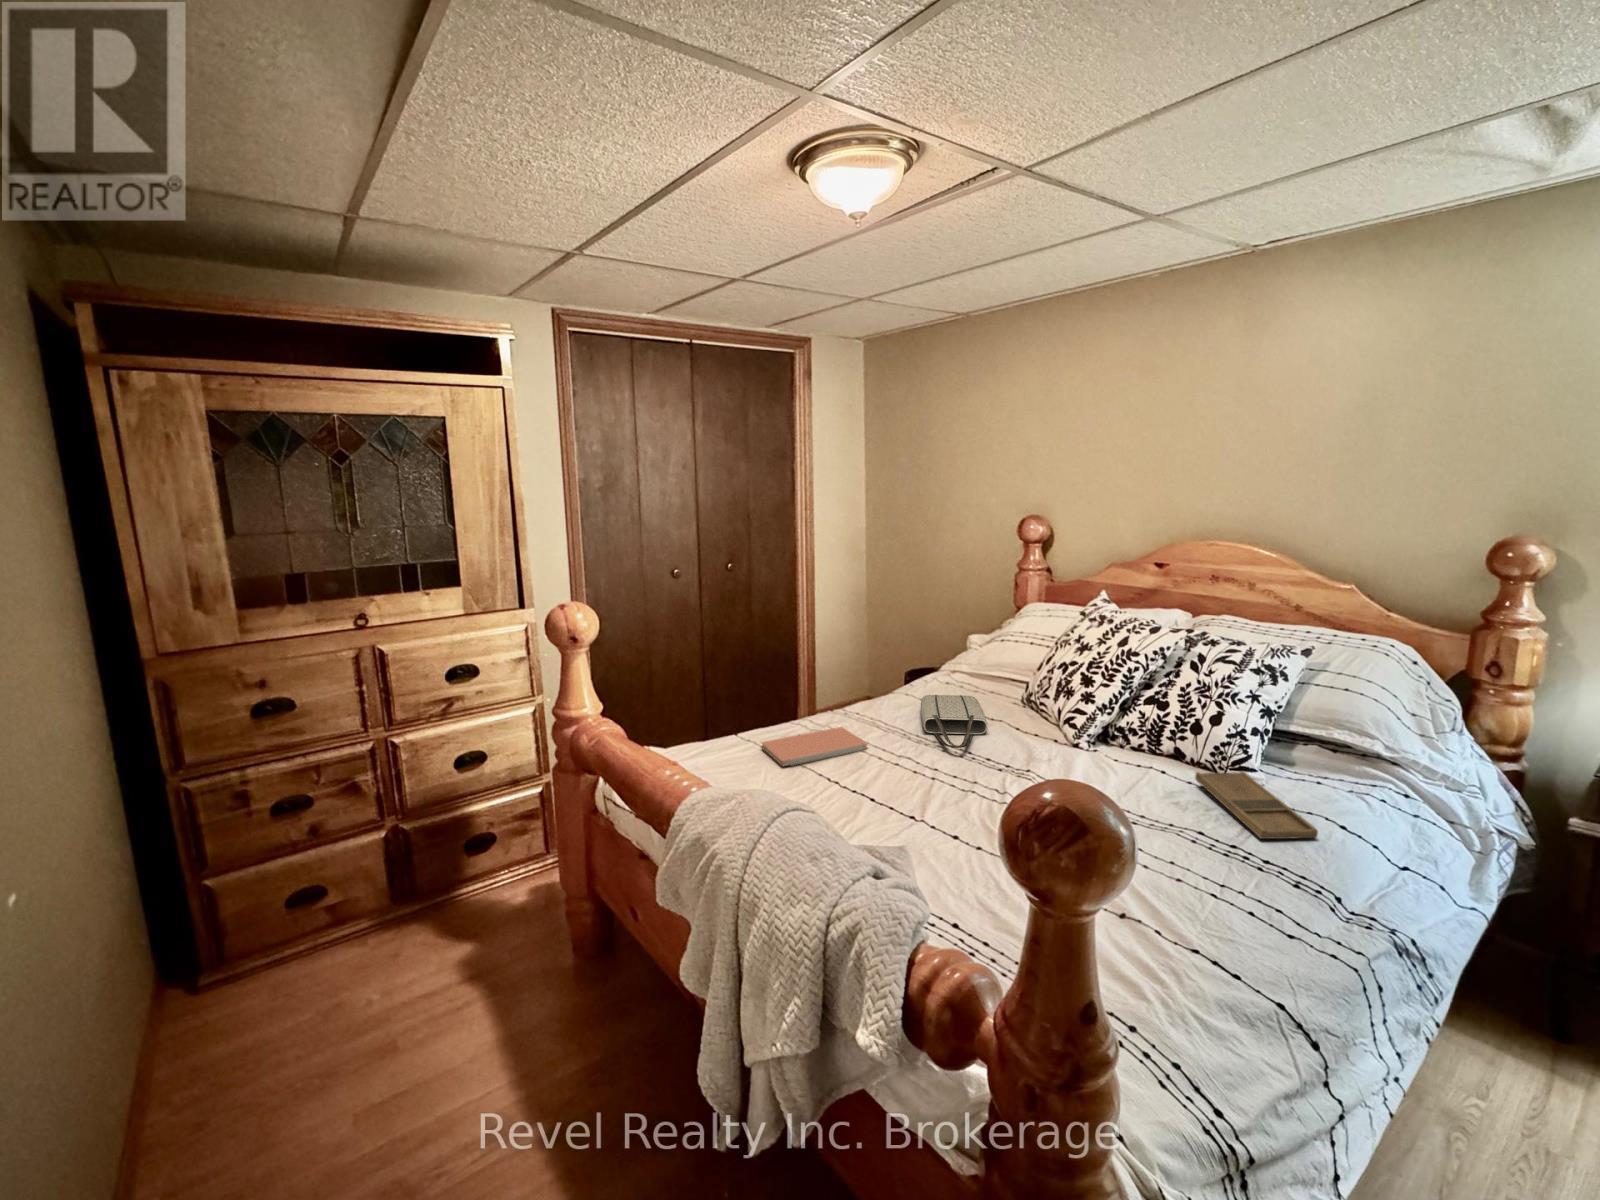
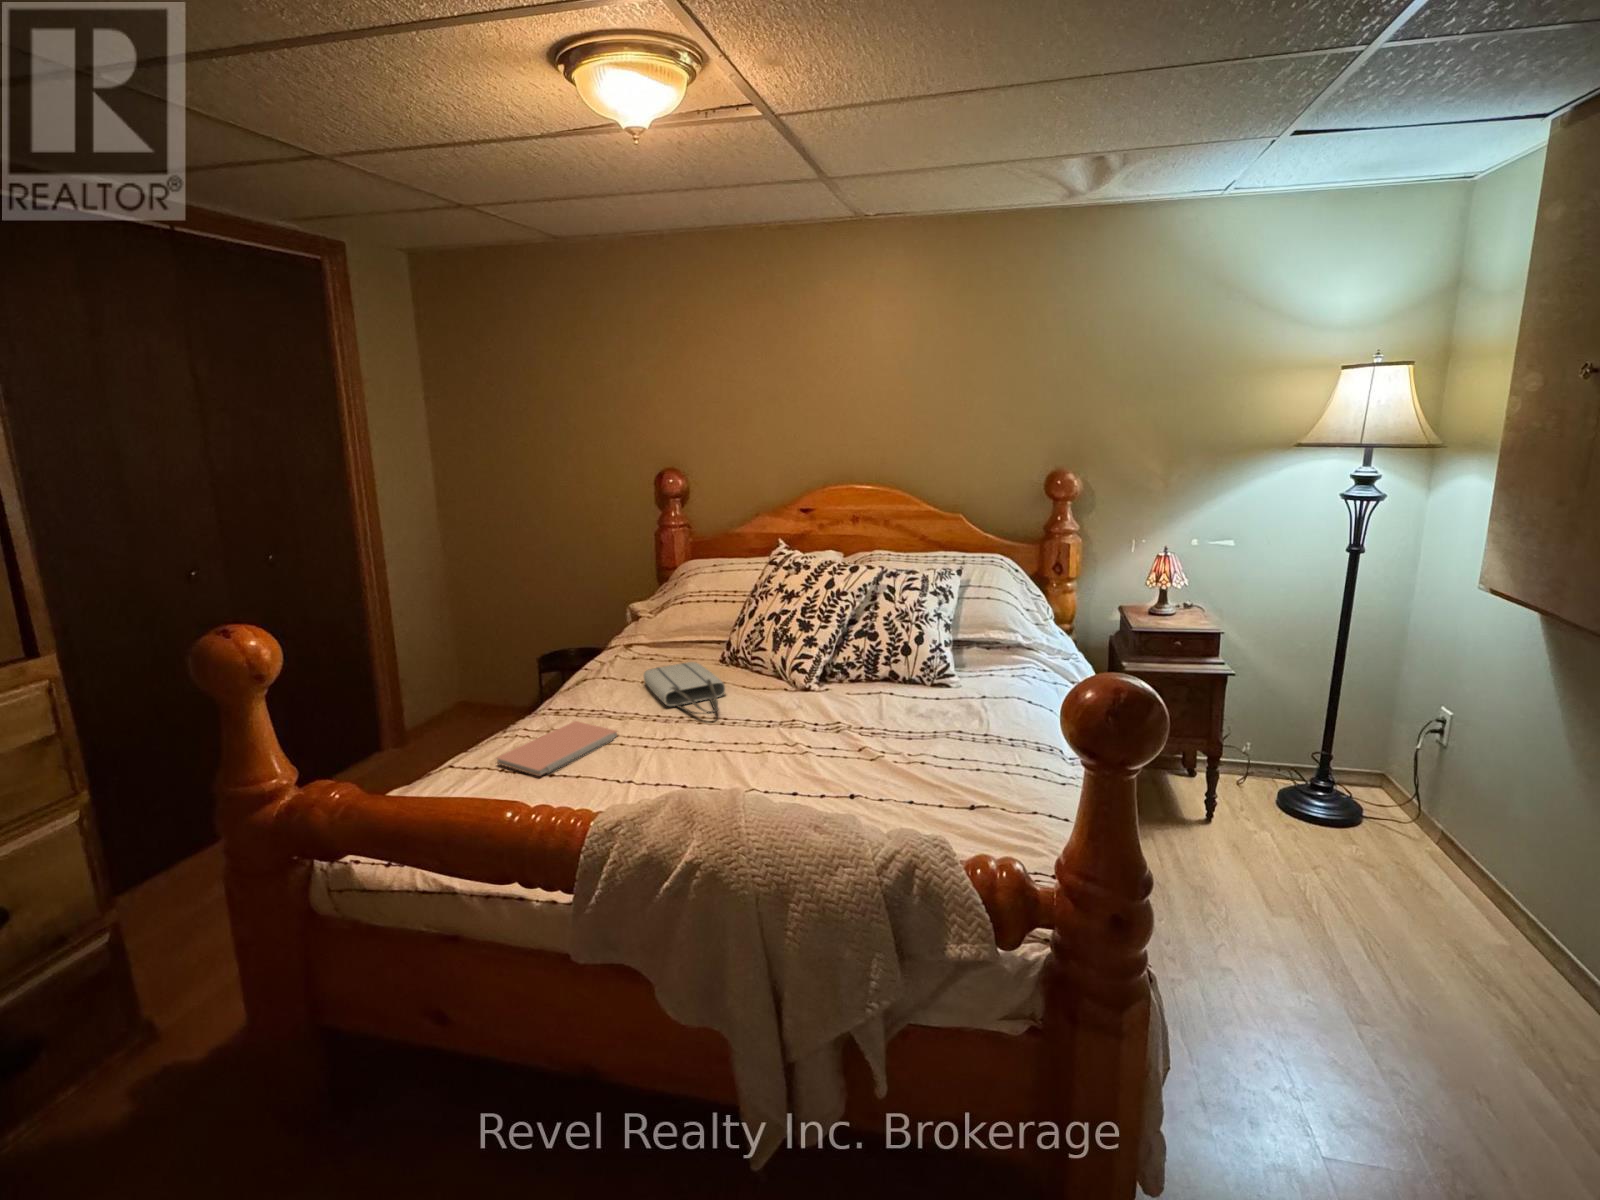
tray: present [1195,772,1318,839] -> none [917,678,1015,726]

